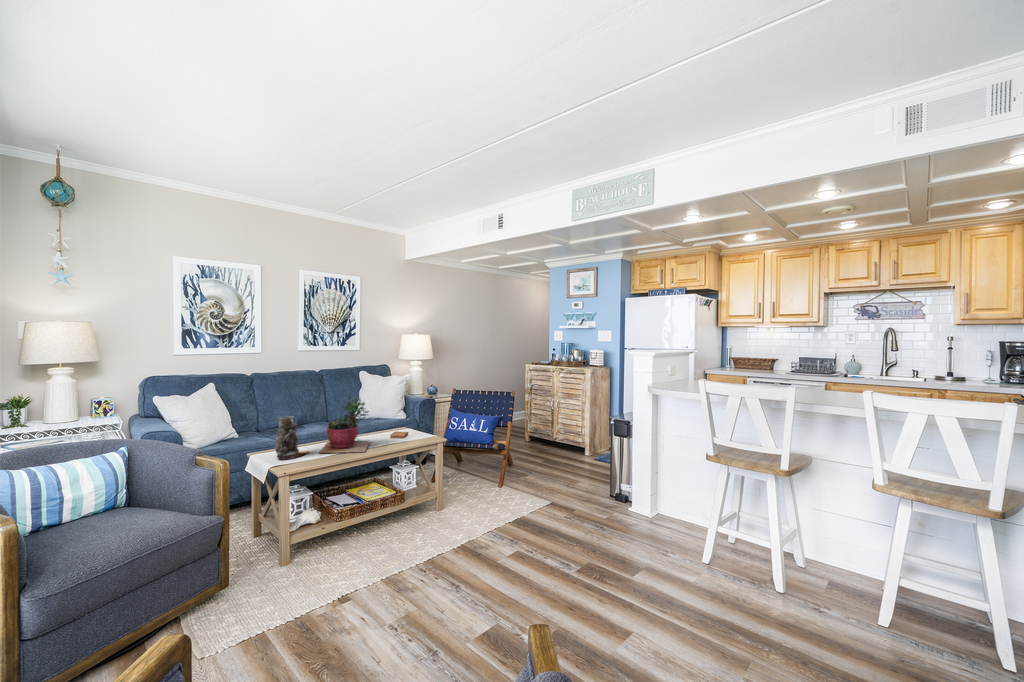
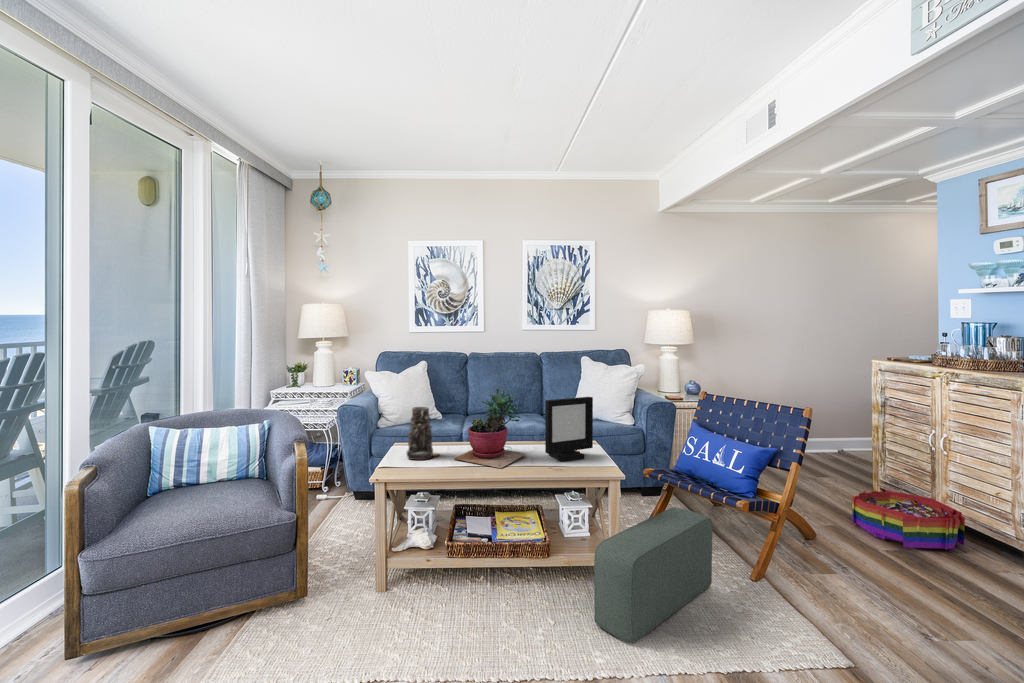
picture frame: none [382,396,412,442] -> present [545,397,593,461]
storage bin: none [524,433,569,459] -> present [852,490,965,550]
pouf: none [444,457,486,532] -> present [594,508,713,643]

